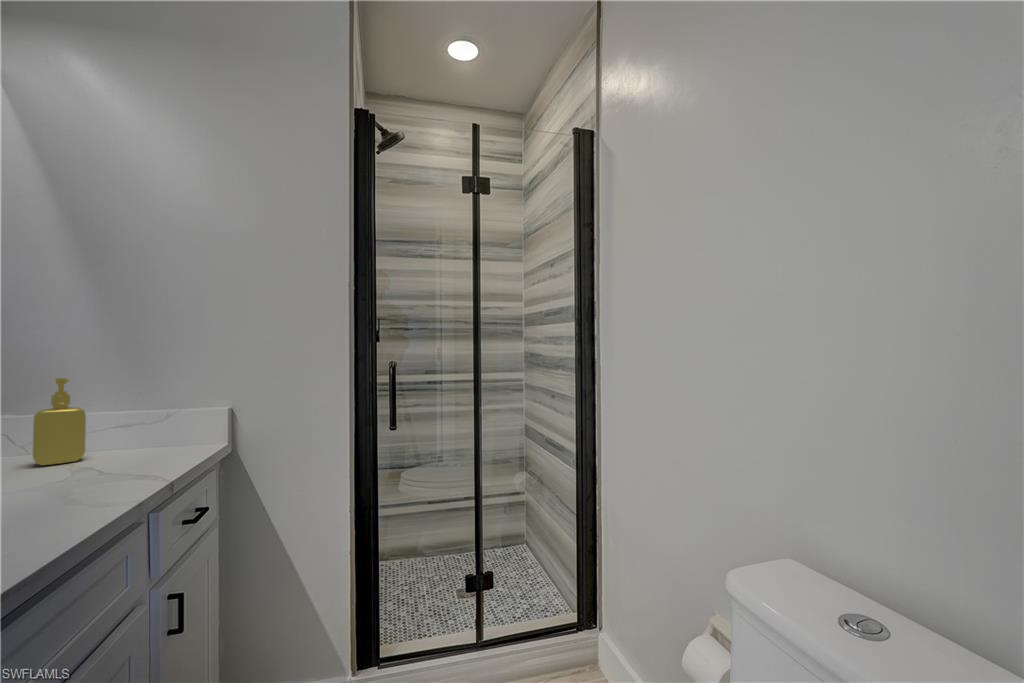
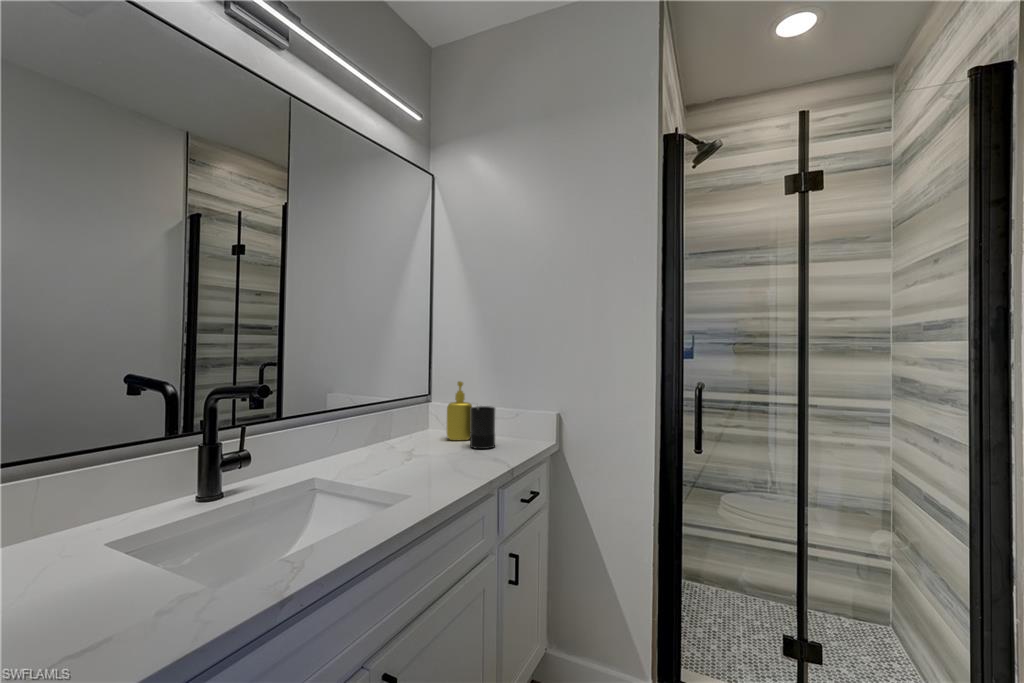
candle: none [86,405,133,469] -> present [470,406,495,449]

